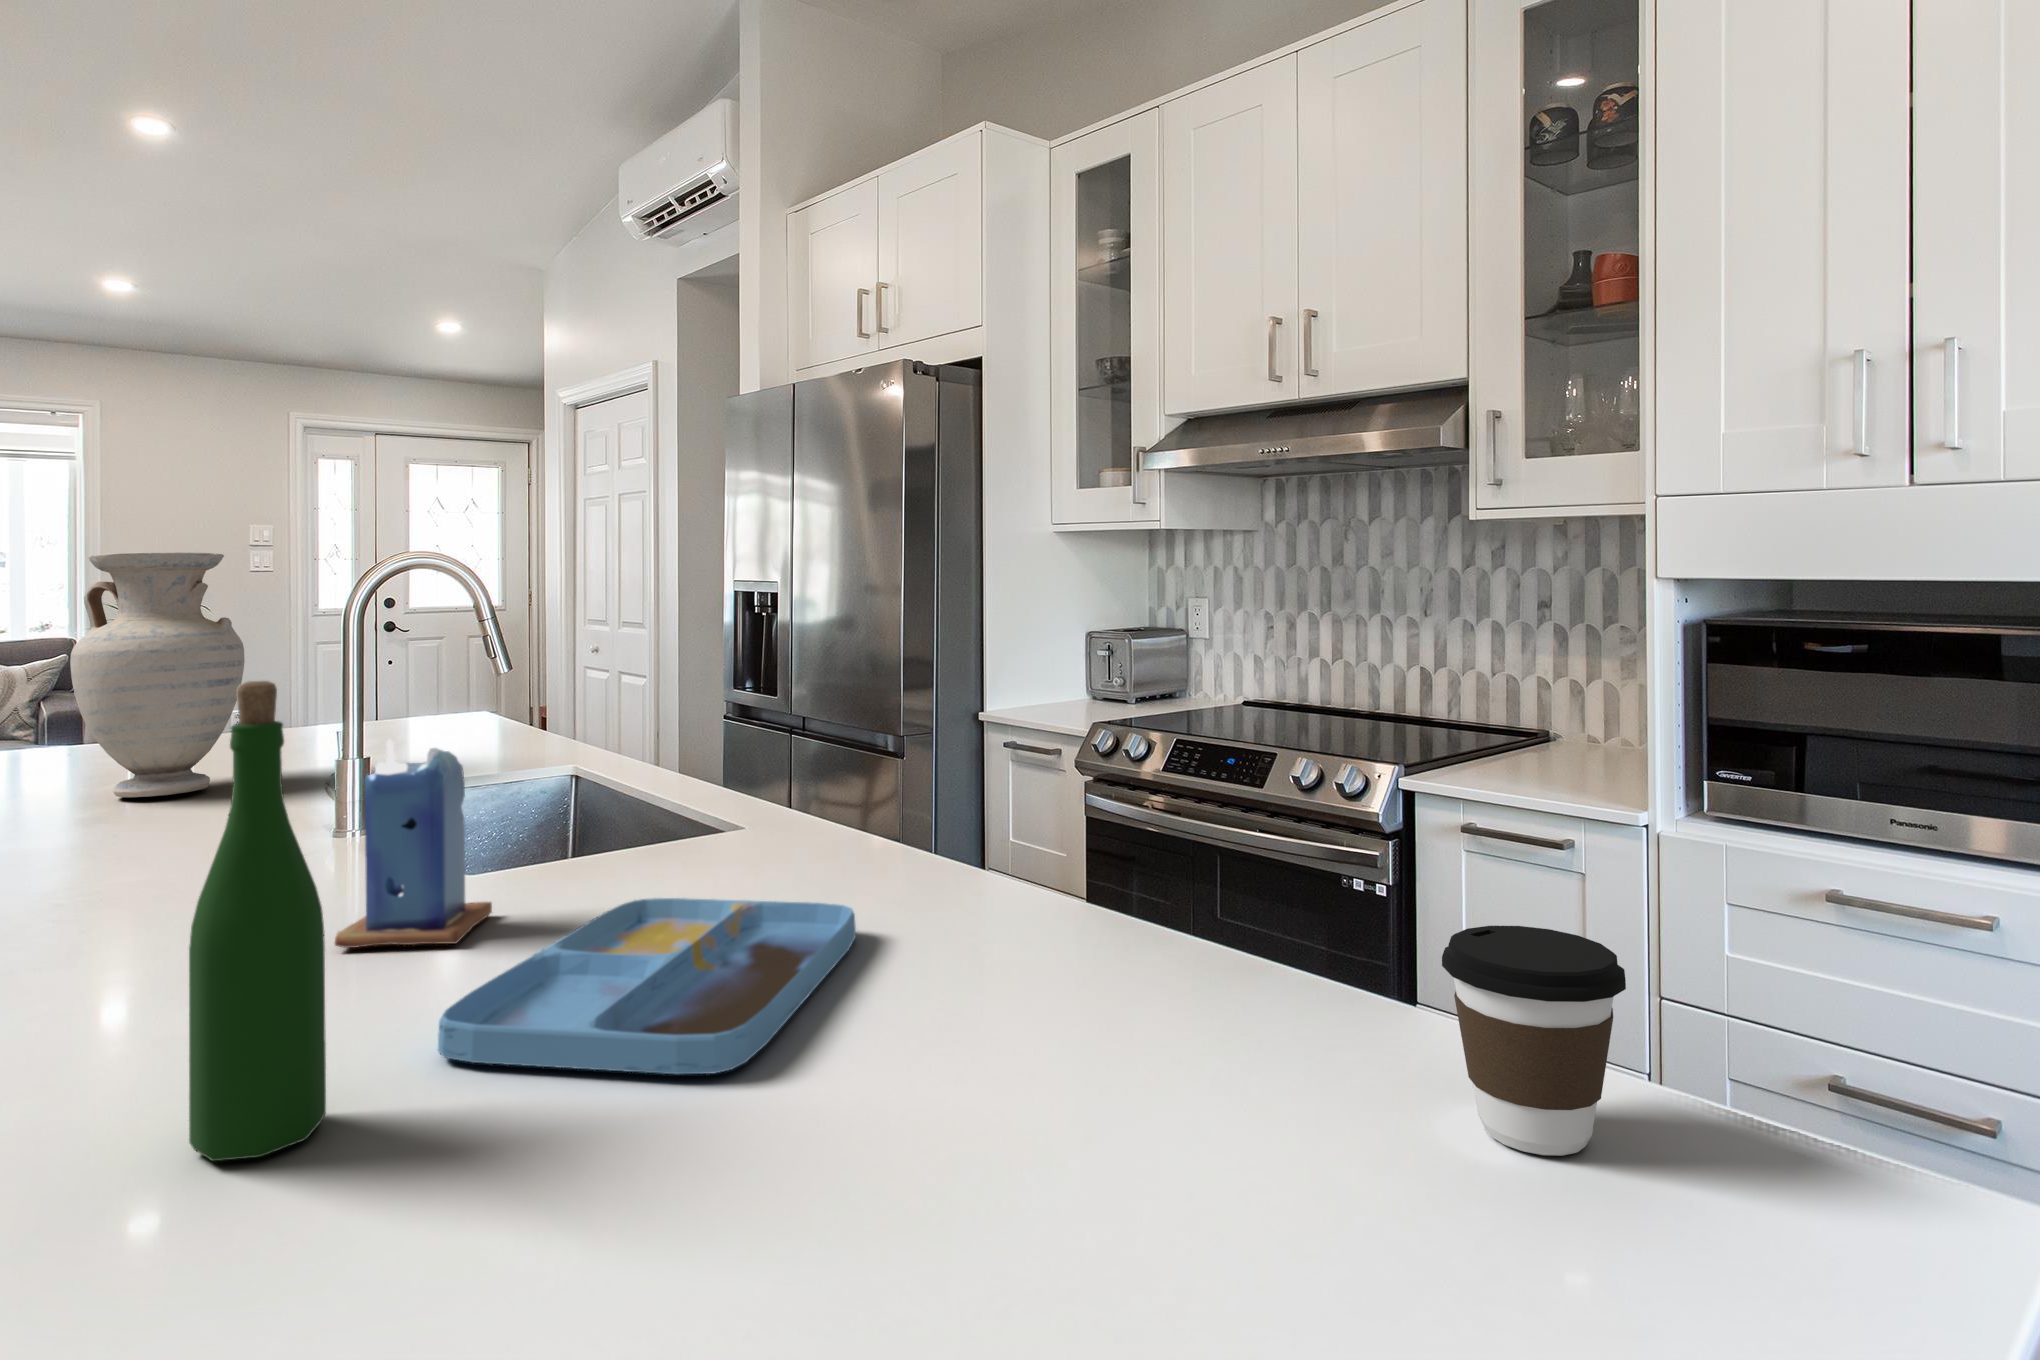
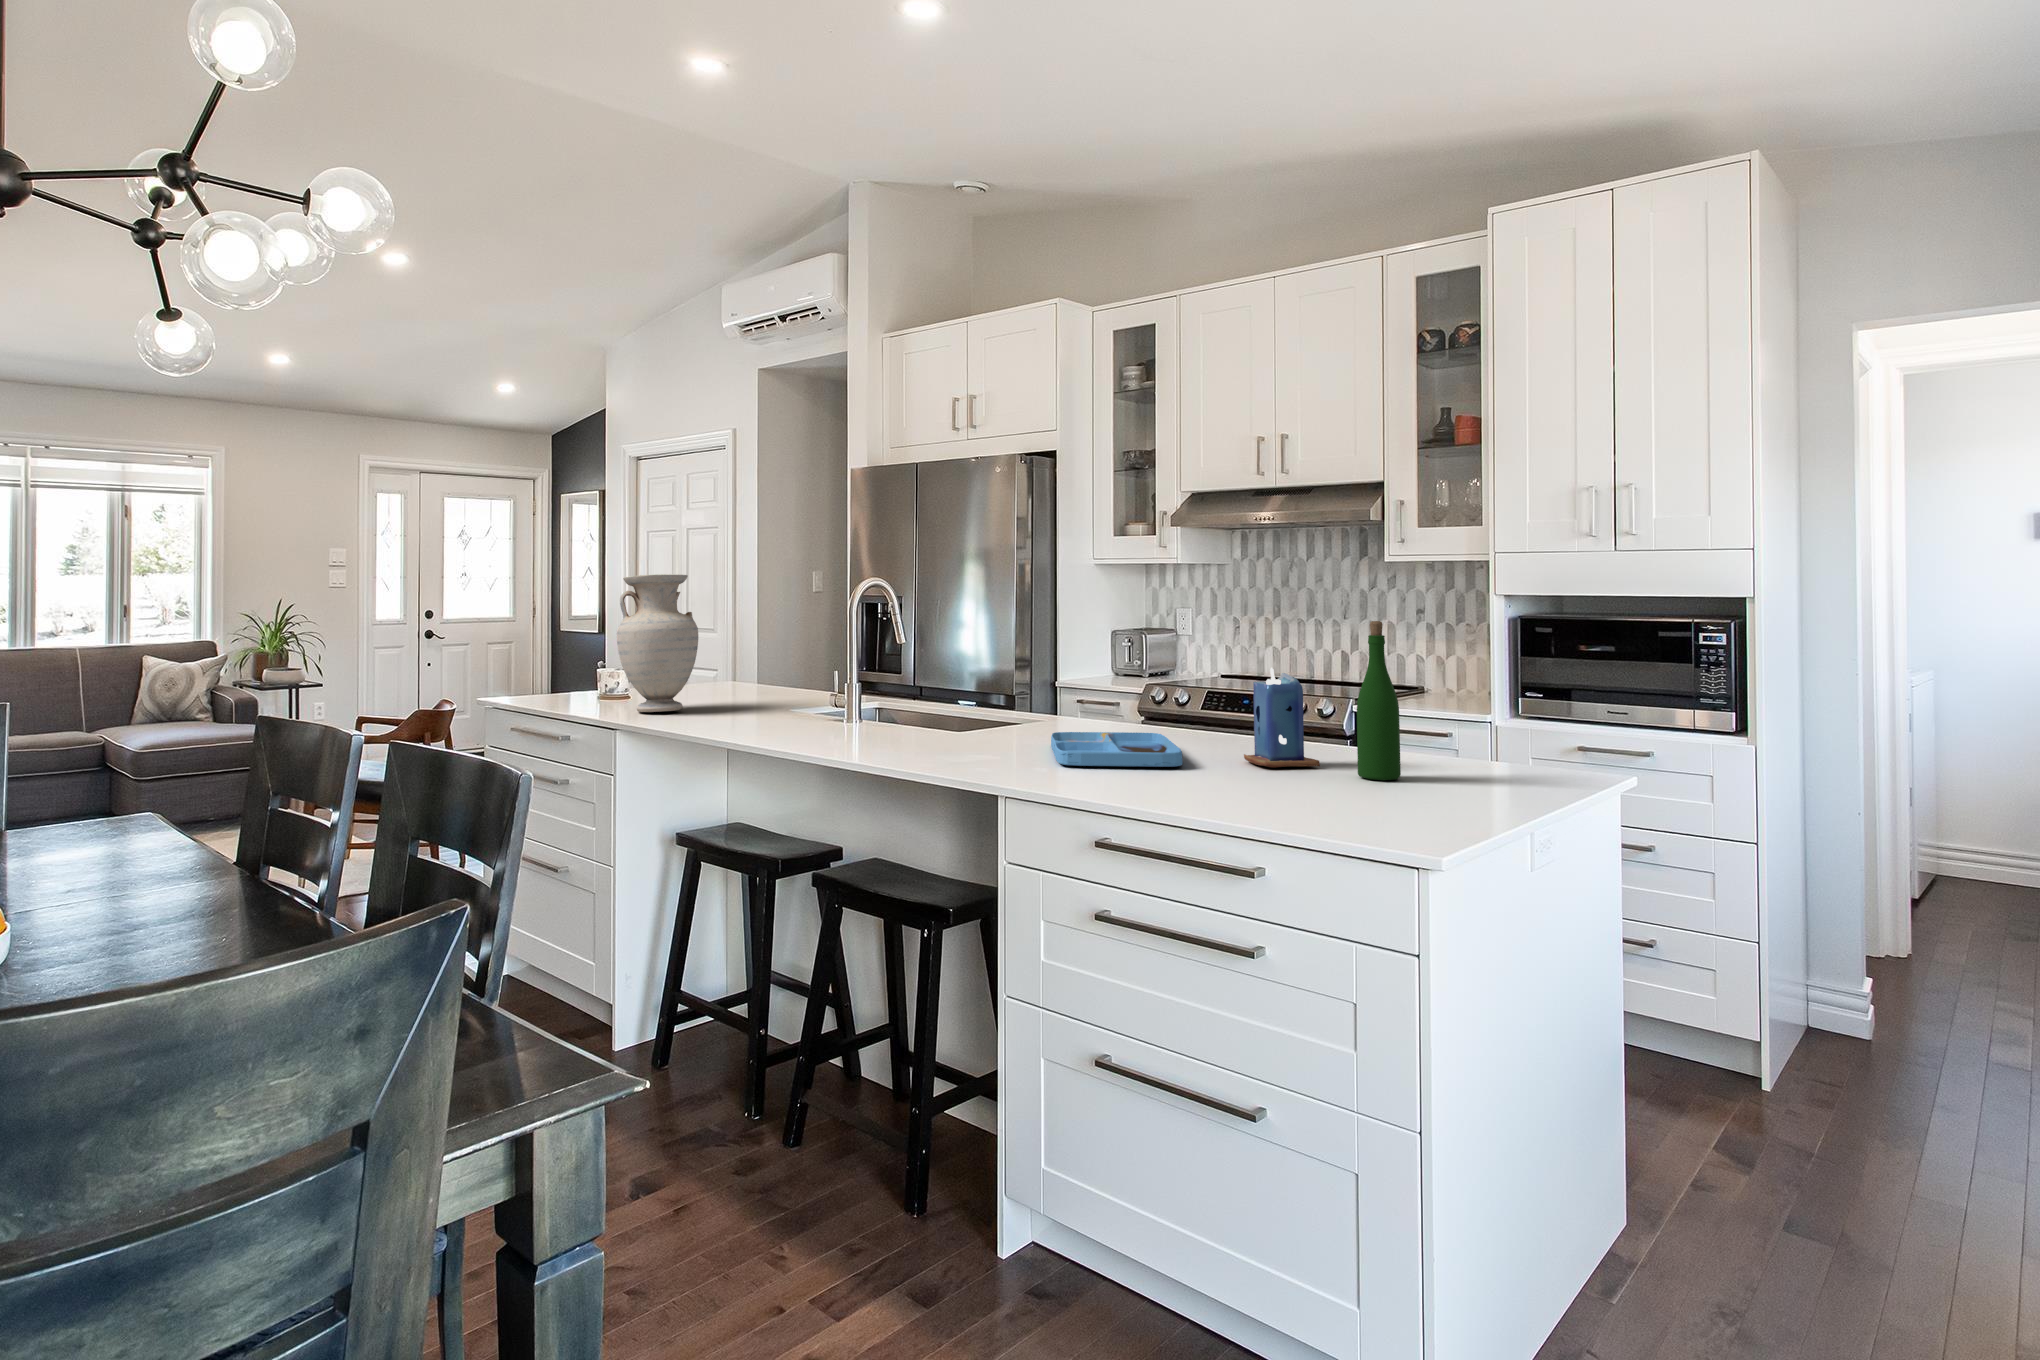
wine bottle: present [189,681,326,1161] -> present [1357,621,1401,780]
candle: present [335,739,492,948] -> present [1244,668,1320,767]
coffee cup: present [1442,926,1626,1156] -> none [1438,710,1501,776]

